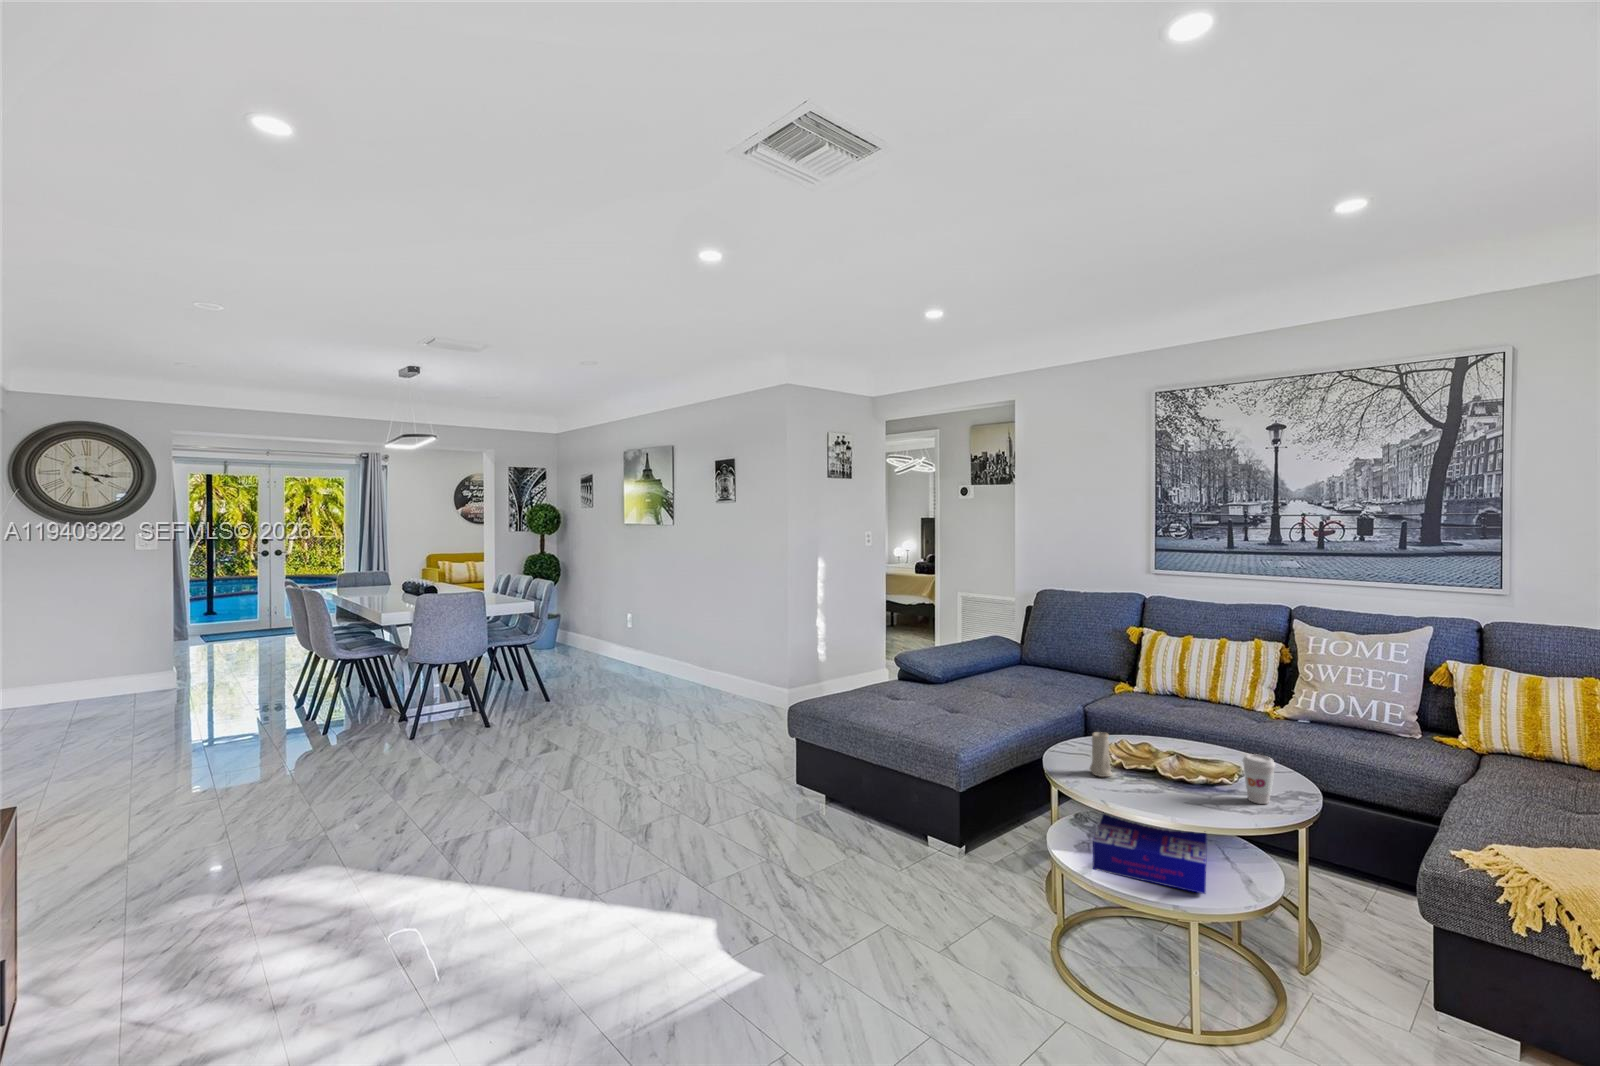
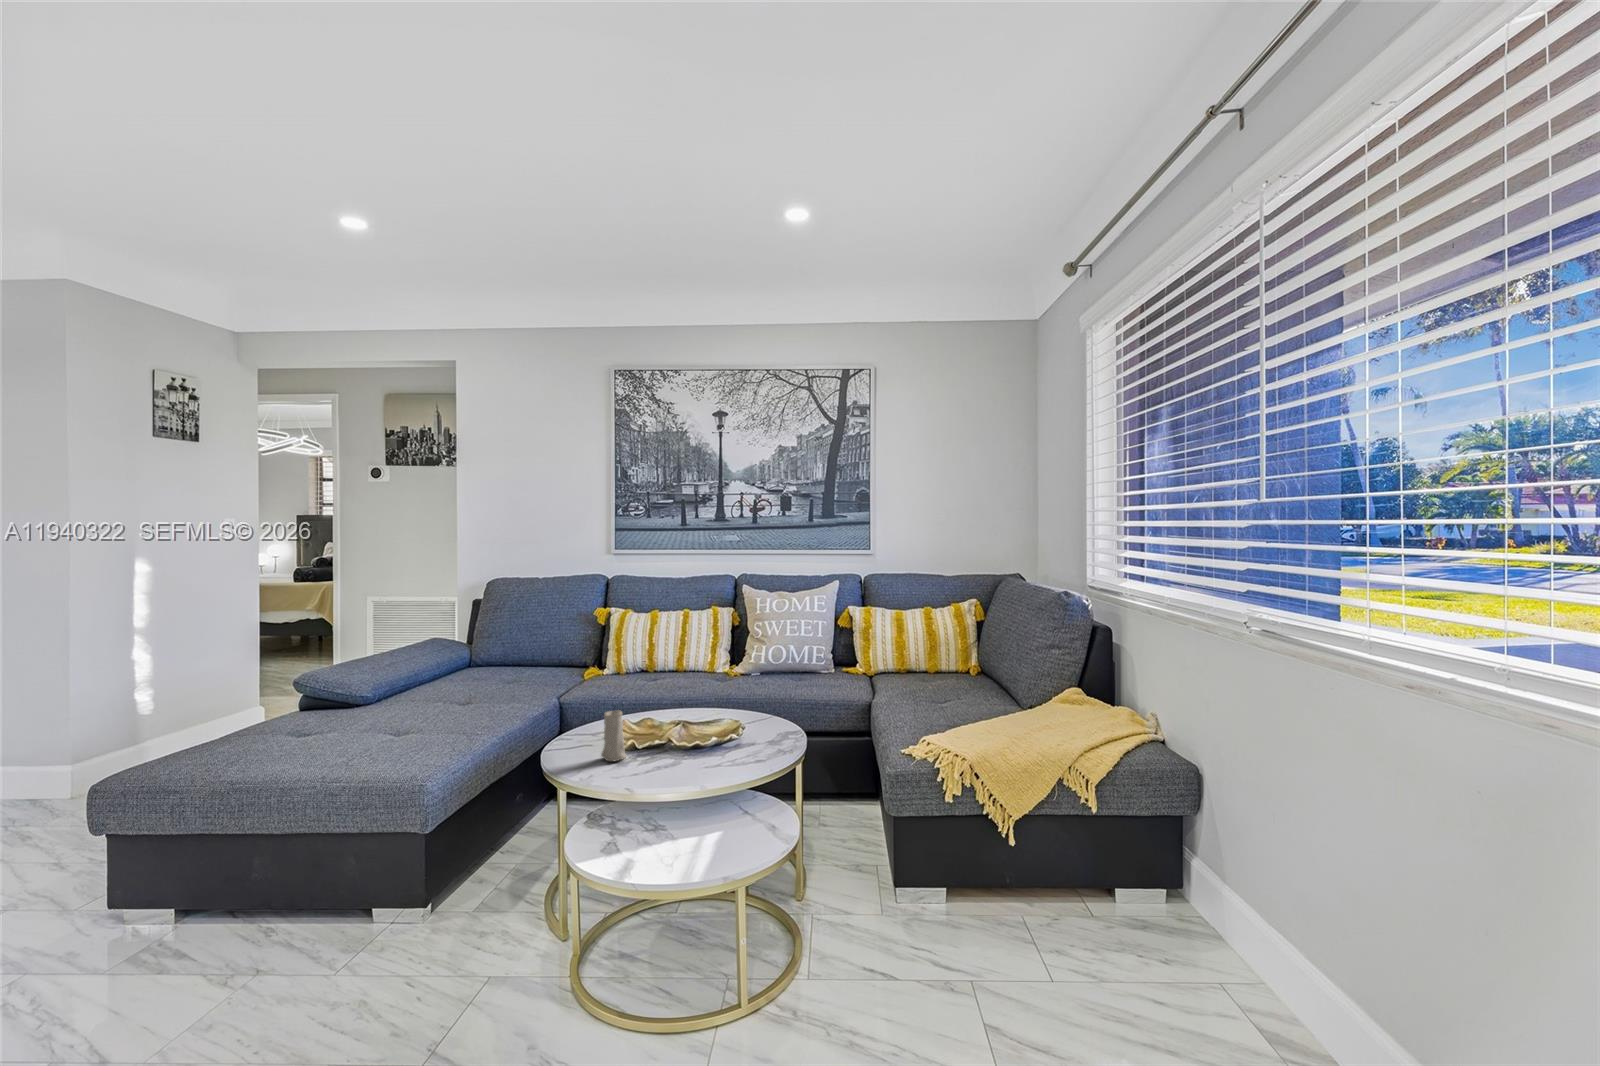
coffee cup: present [1243,754,1275,804] -> none [750,703,778,750]
board game: present [1093,814,1207,894] -> none [625,787,744,870]

